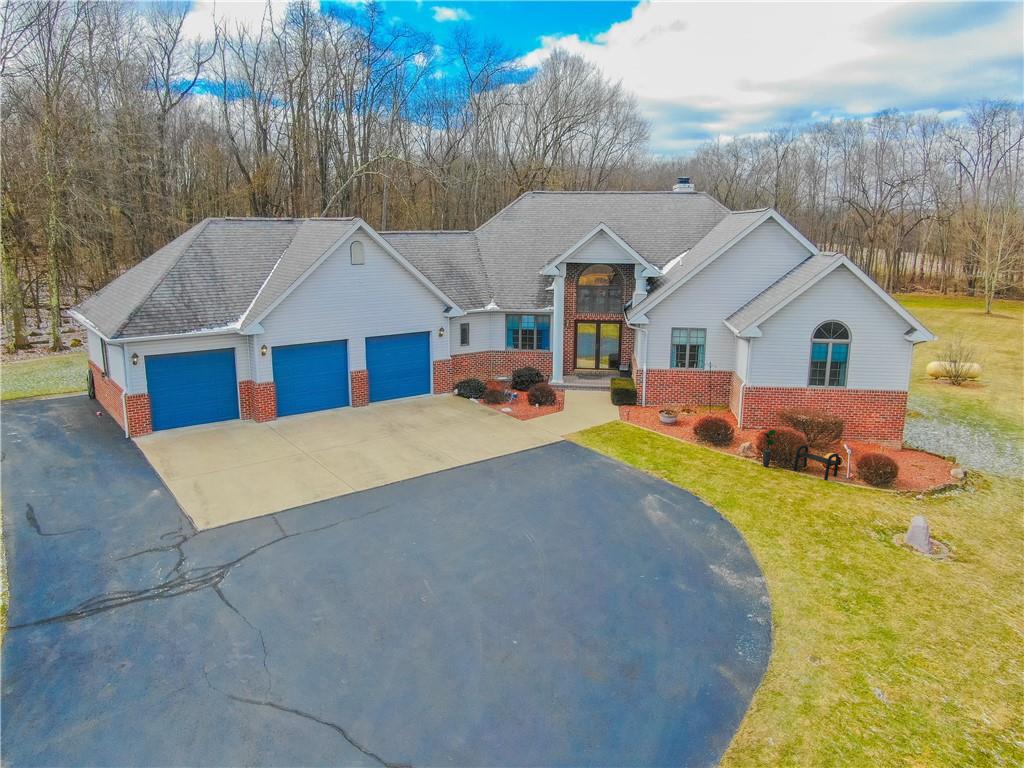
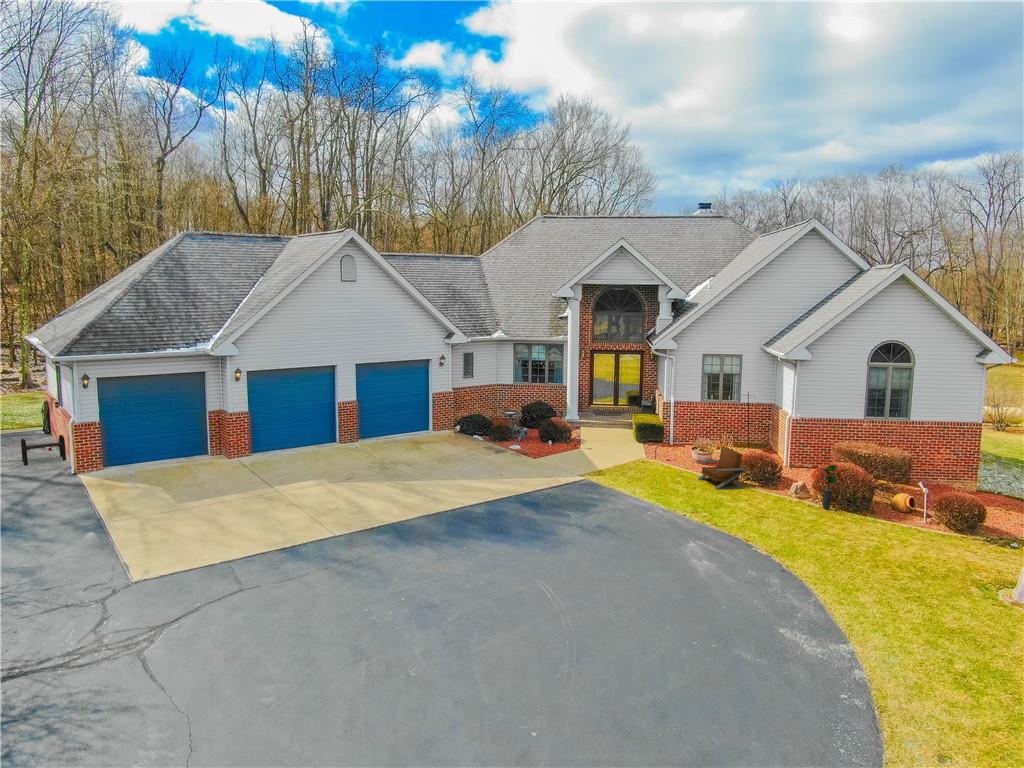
lounge chair: none [662,413,703,450] -> present [698,447,747,490]
bench: present [794,445,839,480] -> present [21,435,66,465]

